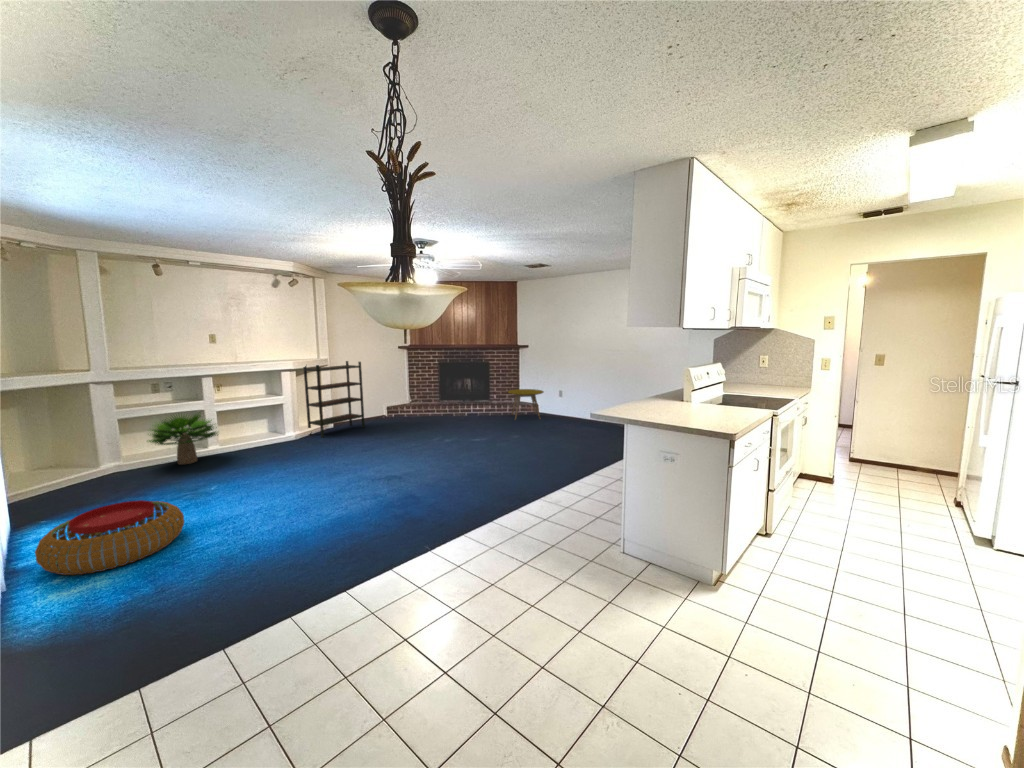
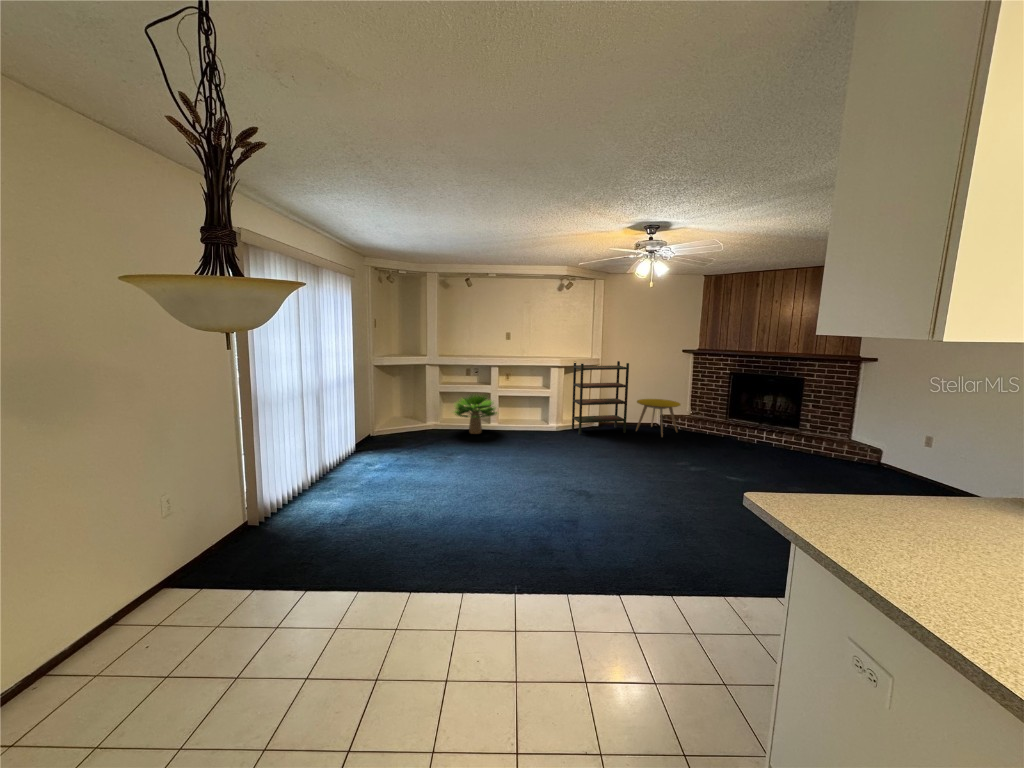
side table: present [508,389,543,420] -> present [636,399,680,437]
pouf: present [35,500,184,575] -> none [343,454,421,499]

